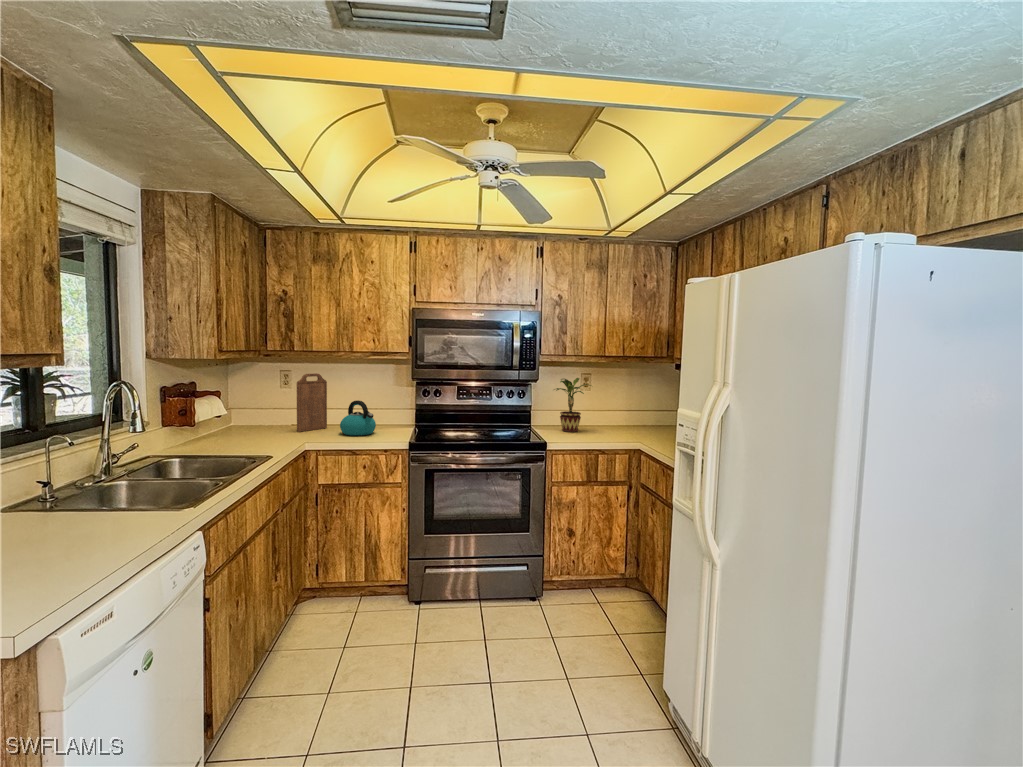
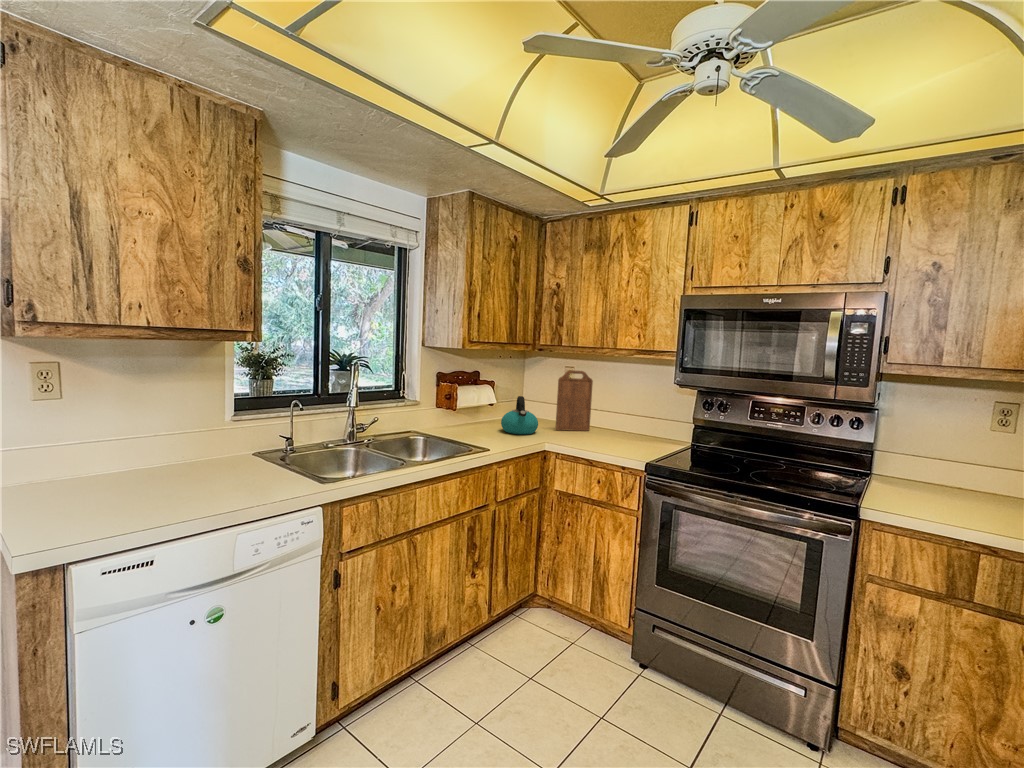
potted plant: present [554,378,592,432] -> none [912,405,1007,502]
kettle: present [340,400,376,436] -> present [501,396,538,434]

